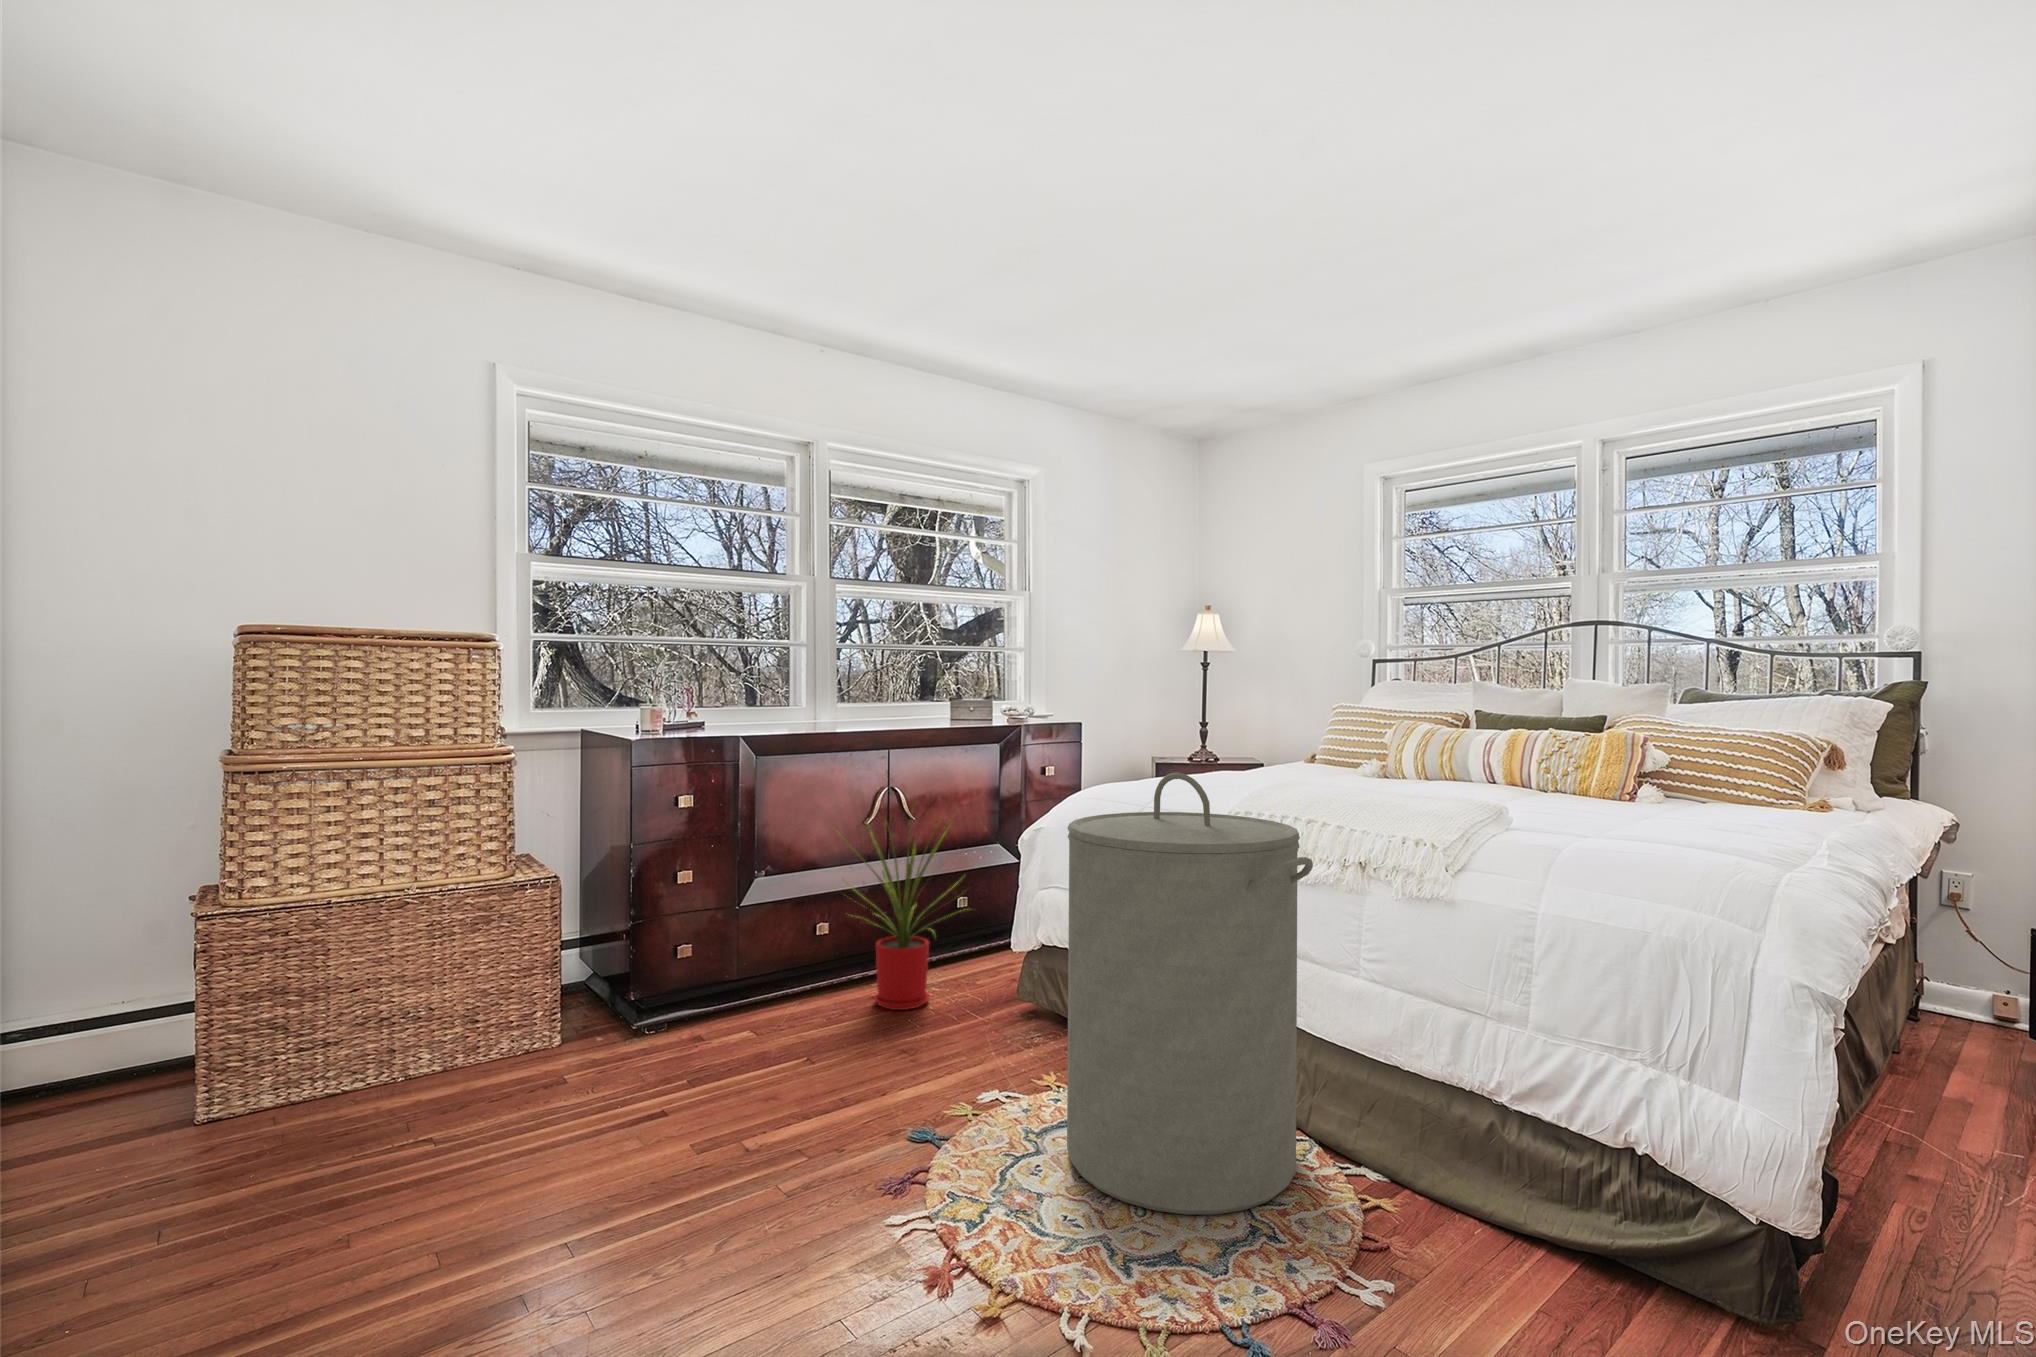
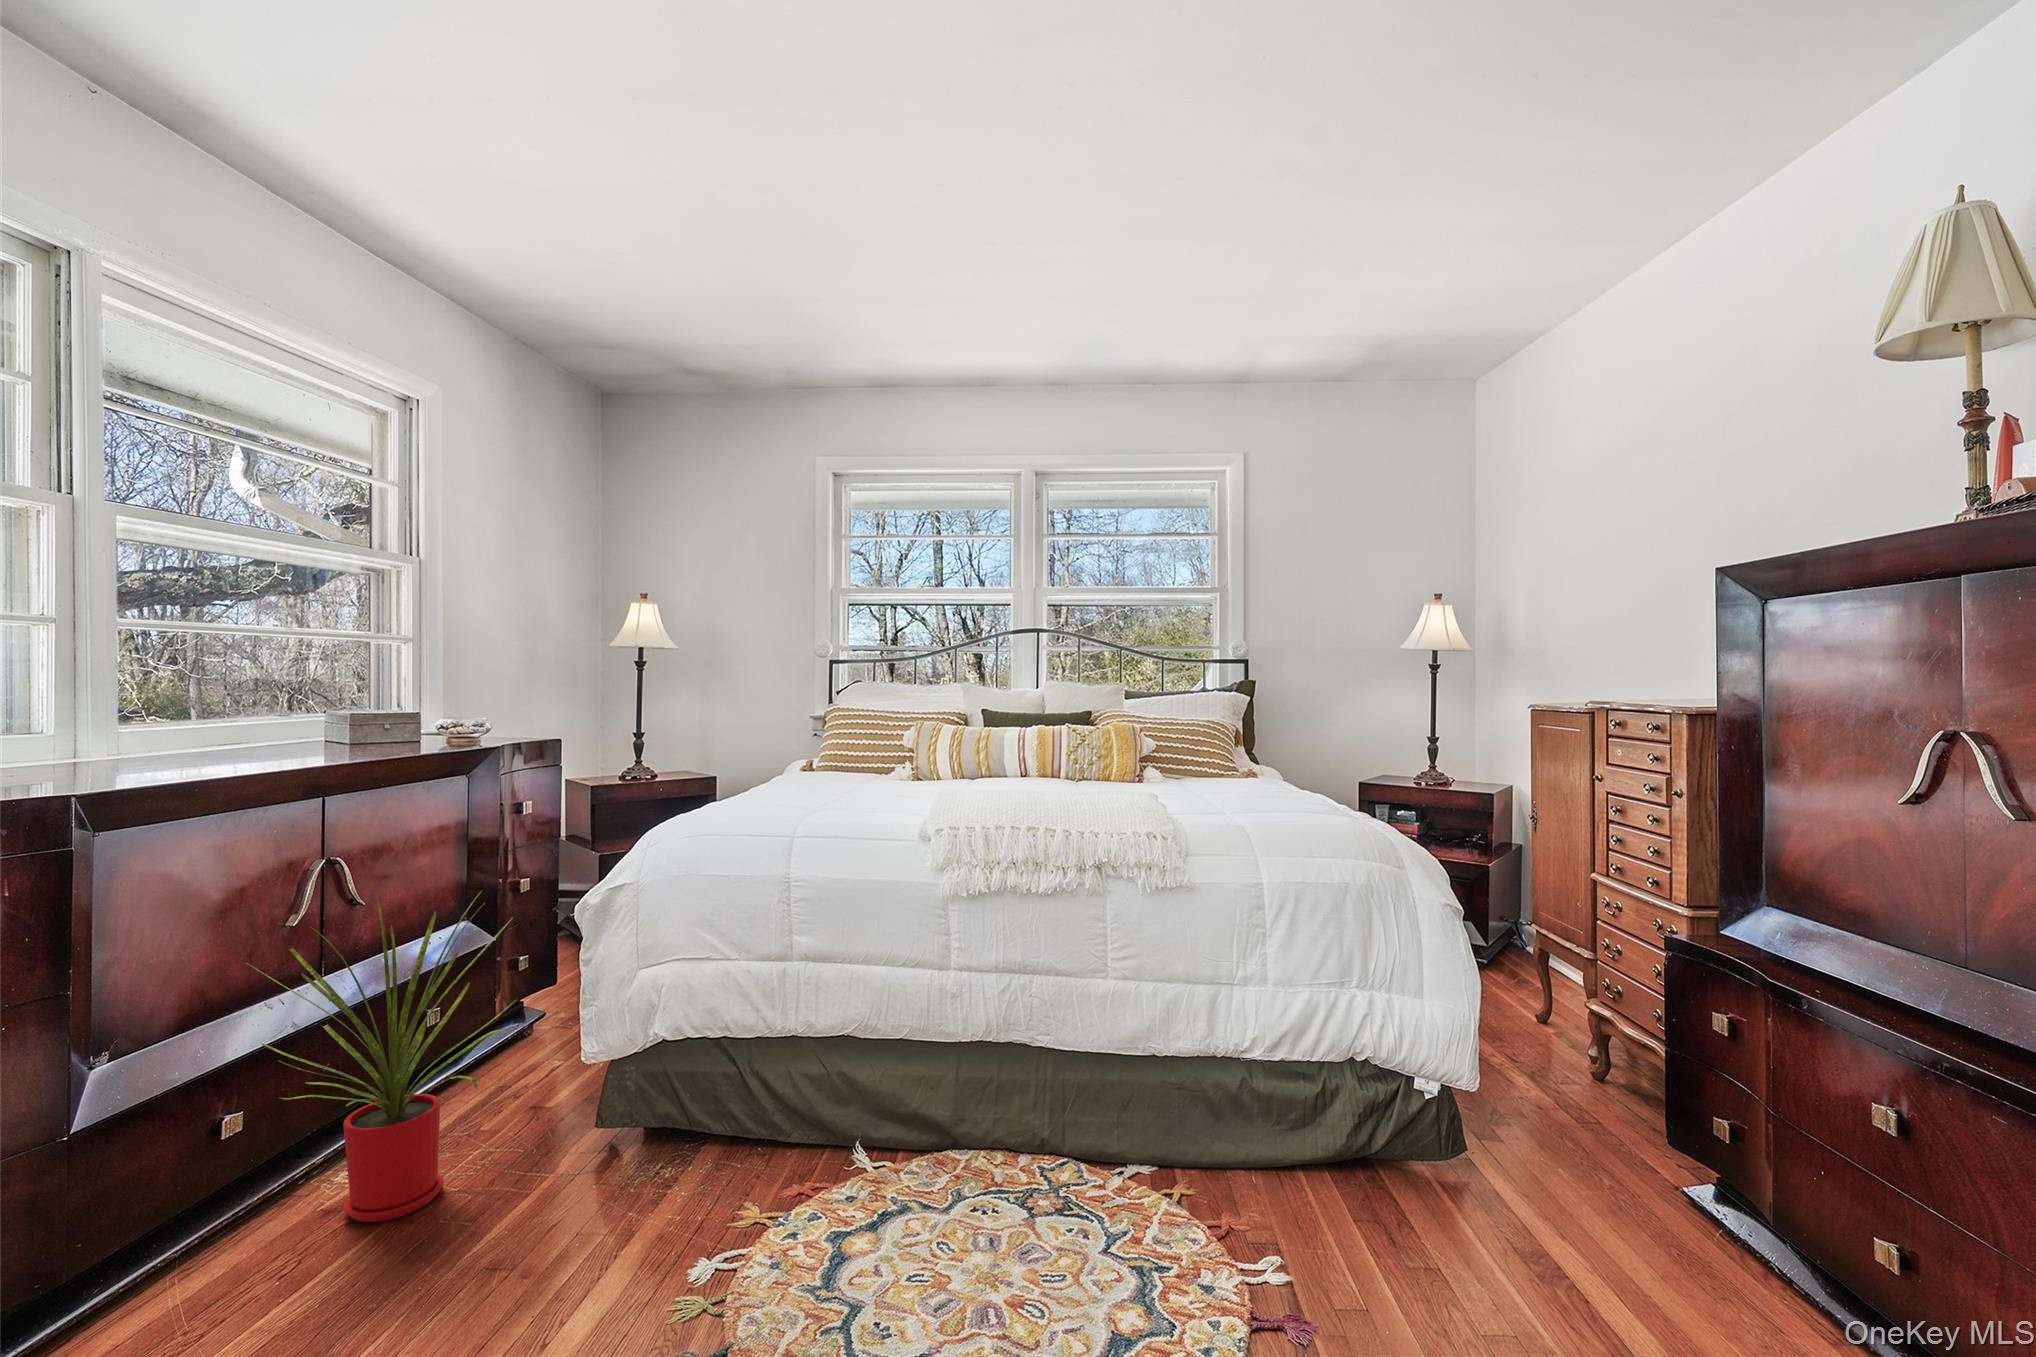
laundry hamper: present [1067,772,1313,1215] -> none [823,806,1138,1314]

